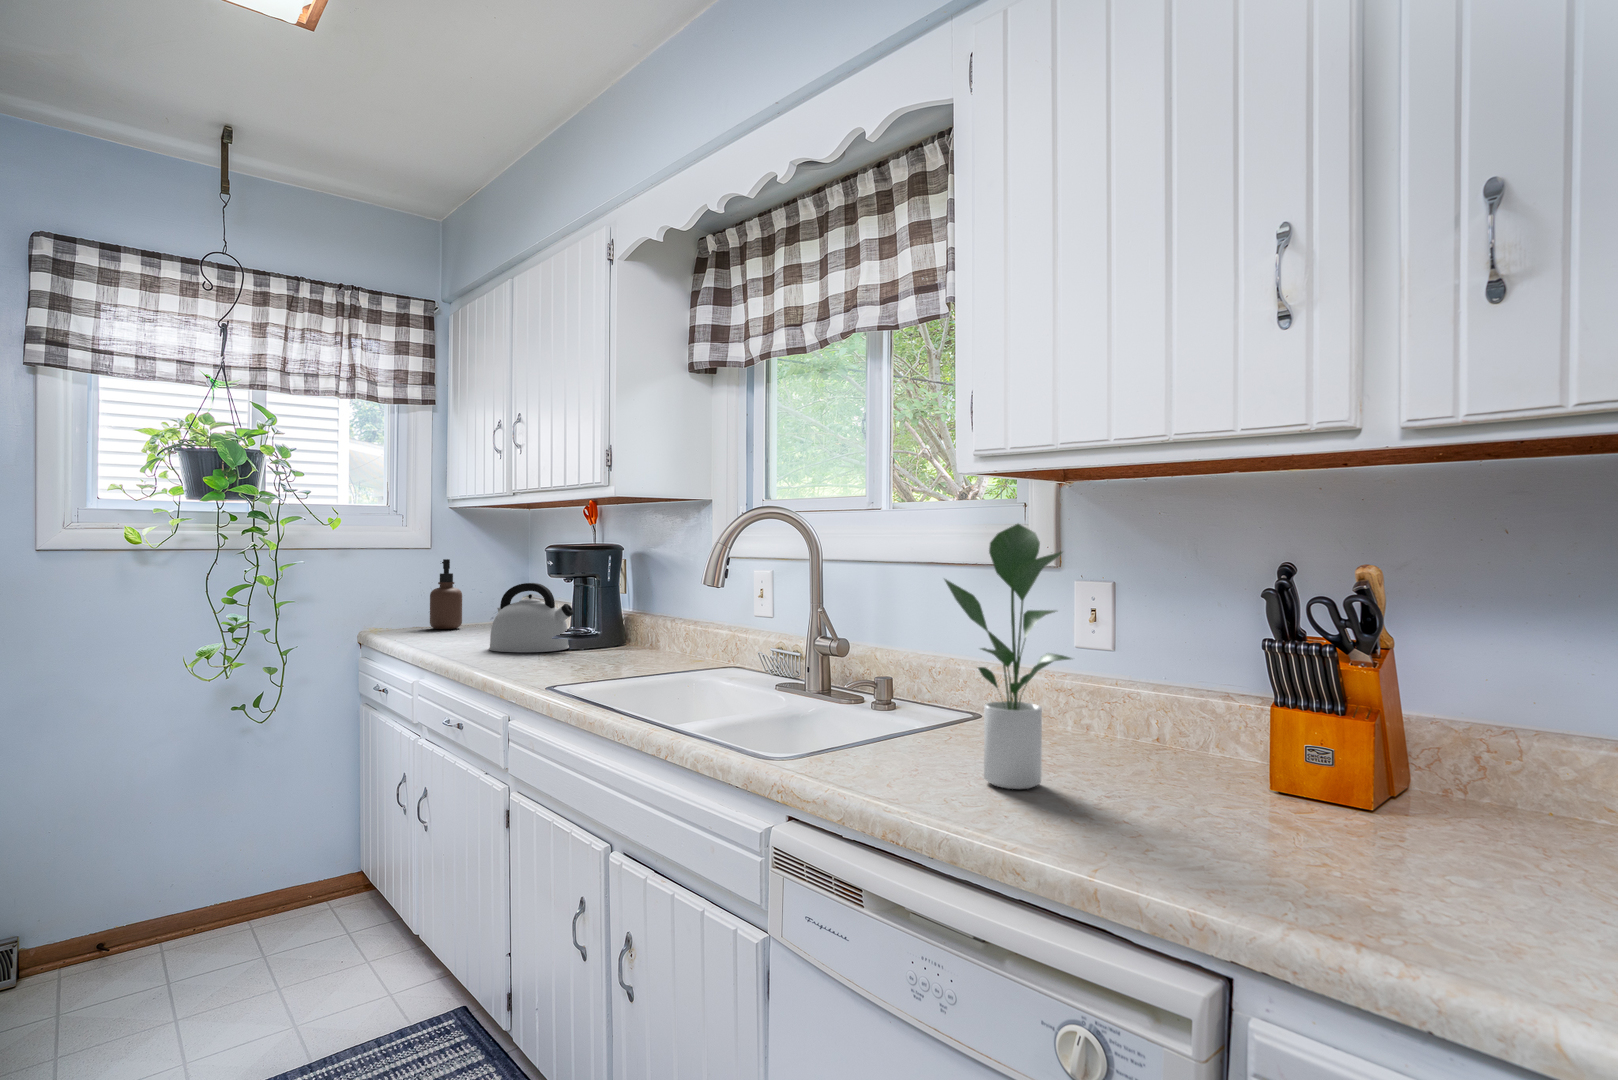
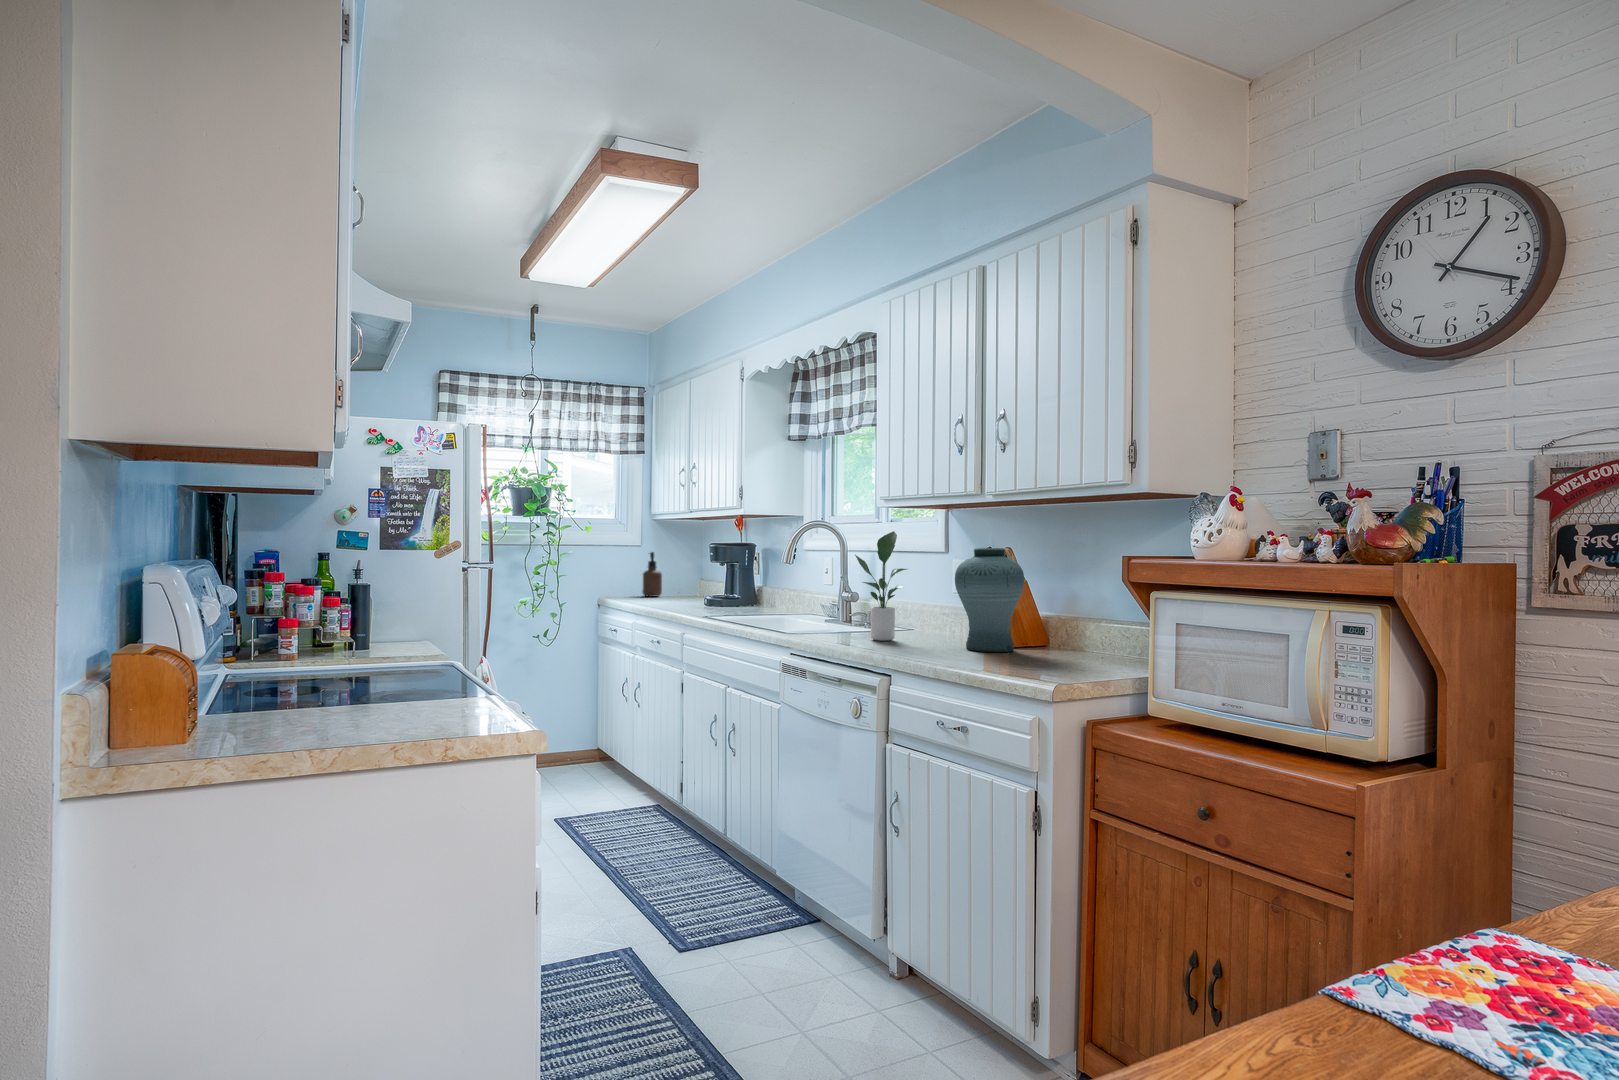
vase: none [1245,566,1452,848] -> present [955,548,1024,652]
kettle: present [489,583,574,652] -> none [678,565,726,606]

